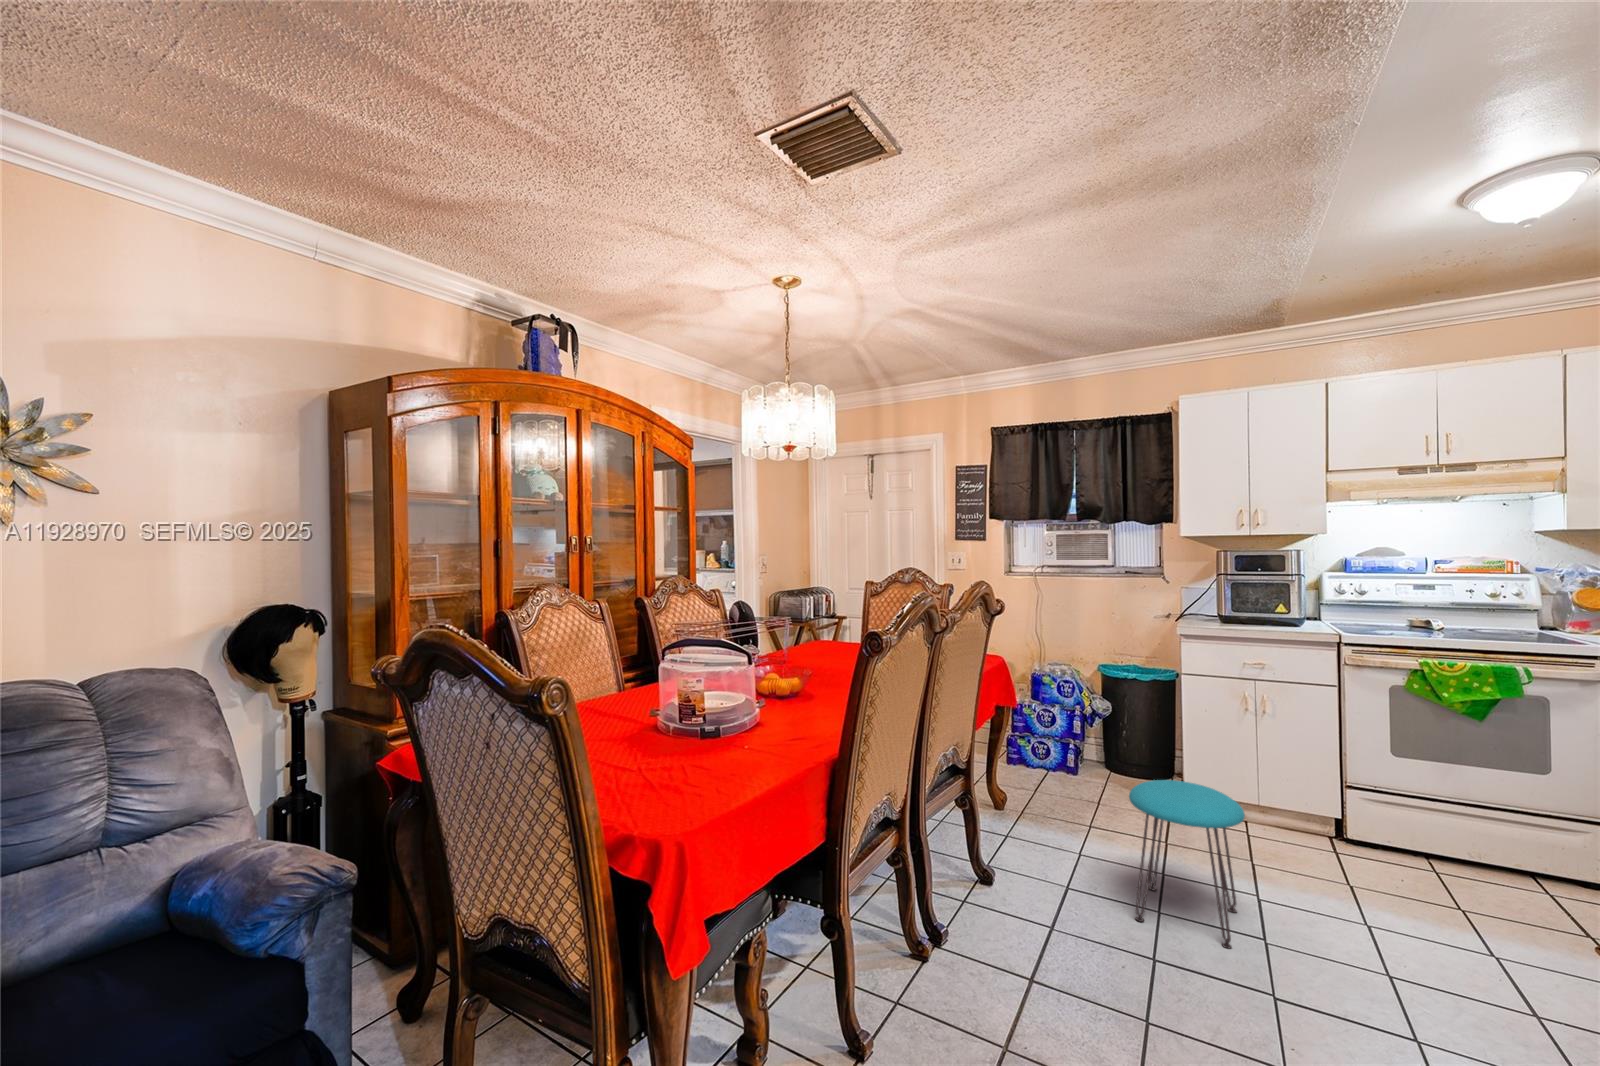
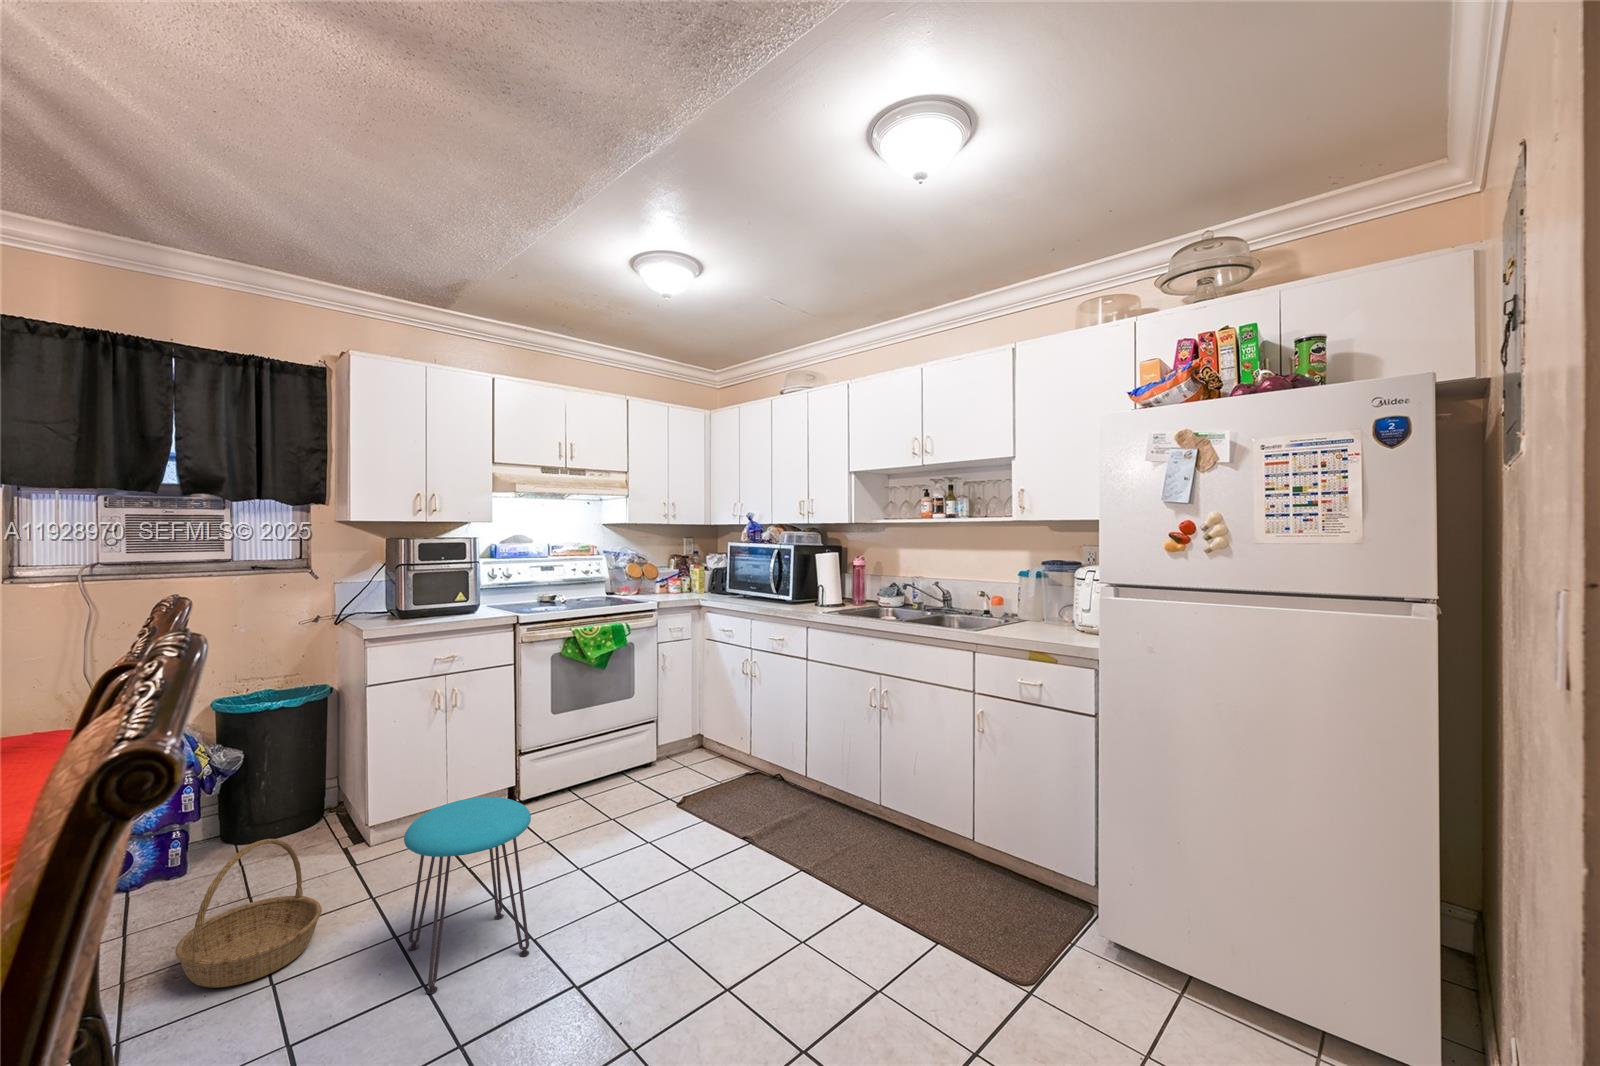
basket: none [1024,759,1107,852] -> present [175,839,322,988]

